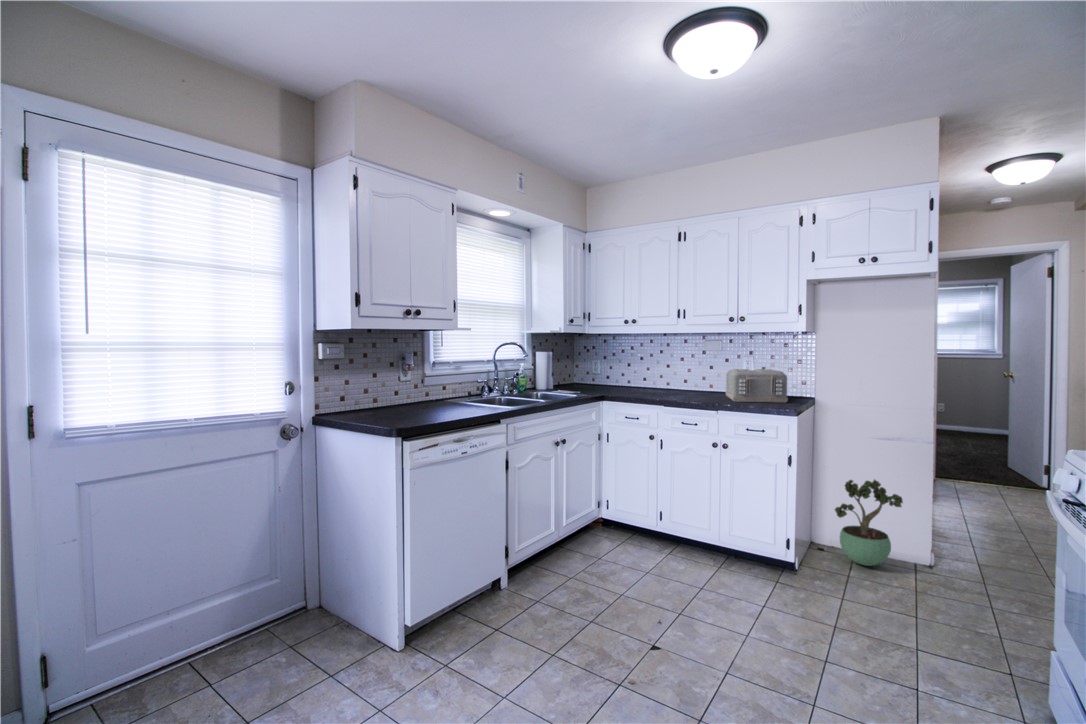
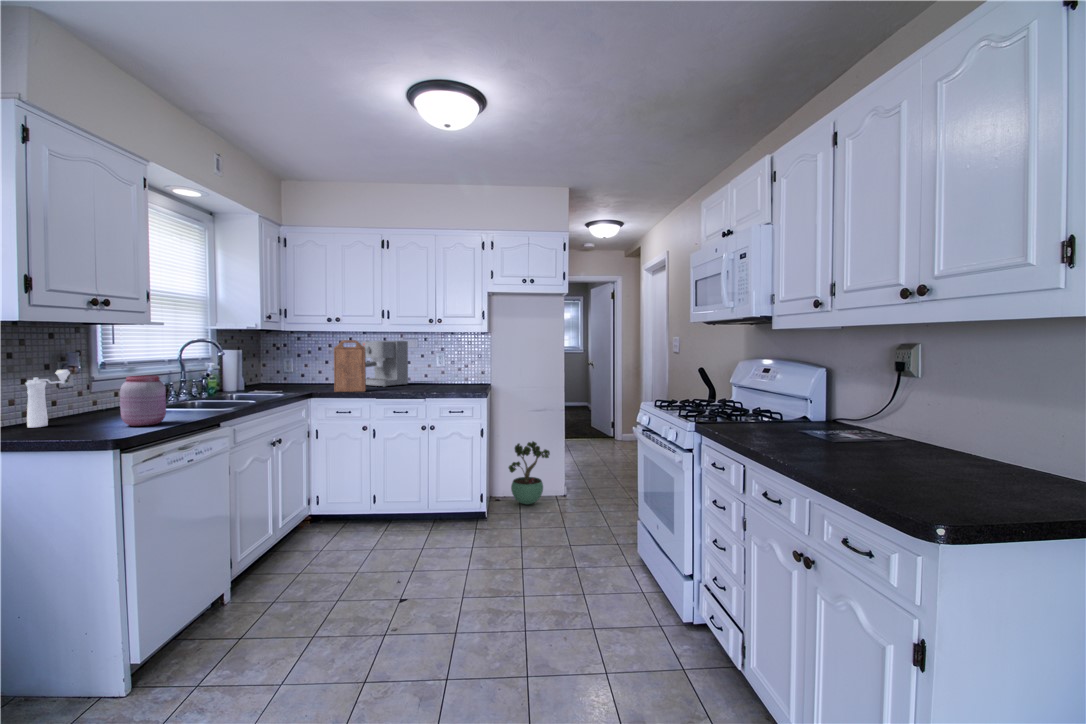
cutting board: none [623,342,654,398] -> present [334,340,366,392]
coffee maker: none [654,343,709,394] -> present [362,341,408,387]
pepper mill: none [372,367,402,412] -> present [26,370,70,427]
toaster: present [726,369,788,403] -> none [425,363,477,390]
jar: none [420,374,452,418] -> present [120,375,166,426]

